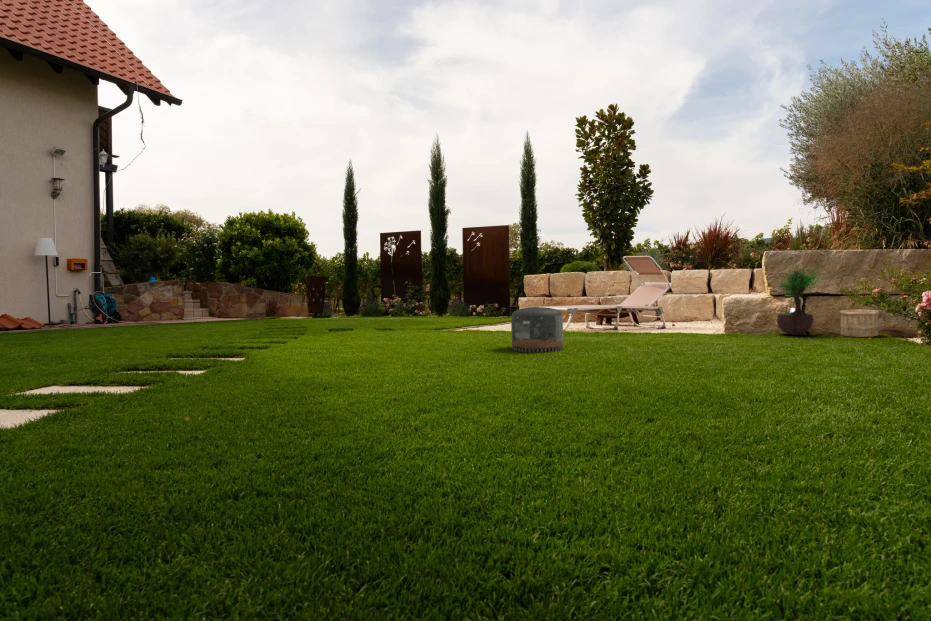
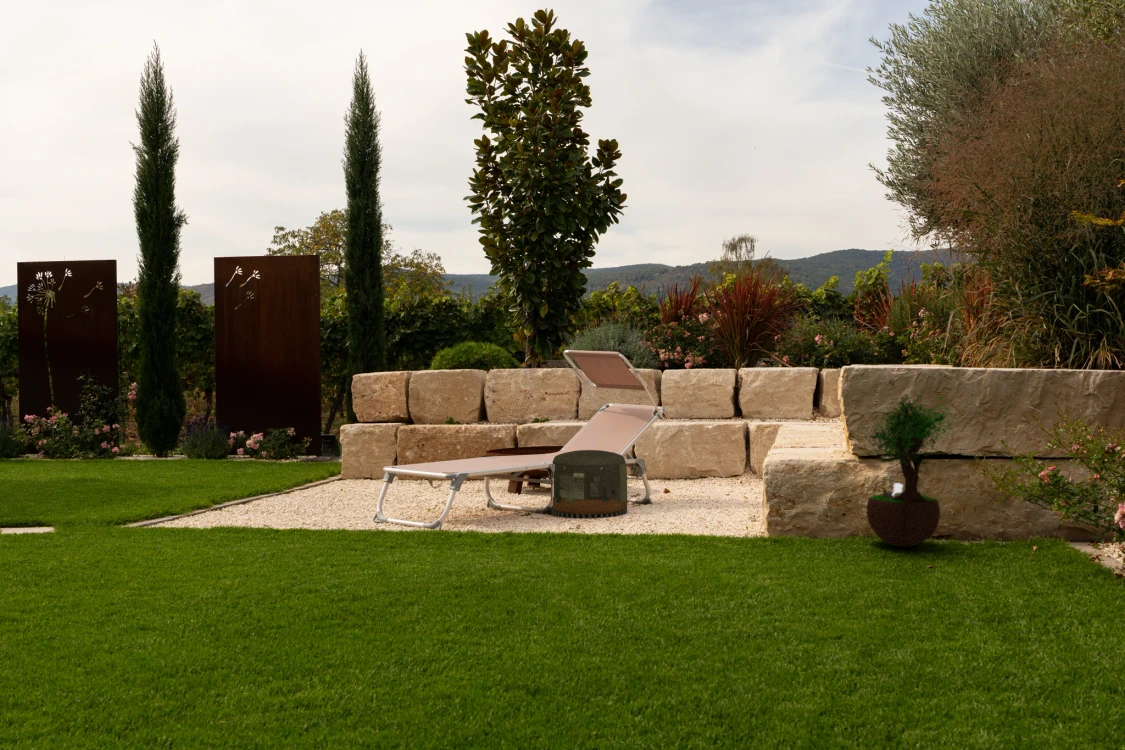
pouf: present [511,307,563,352] -> present [551,450,627,519]
wooden bucket: present [840,310,880,337] -> none [990,486,1069,552]

